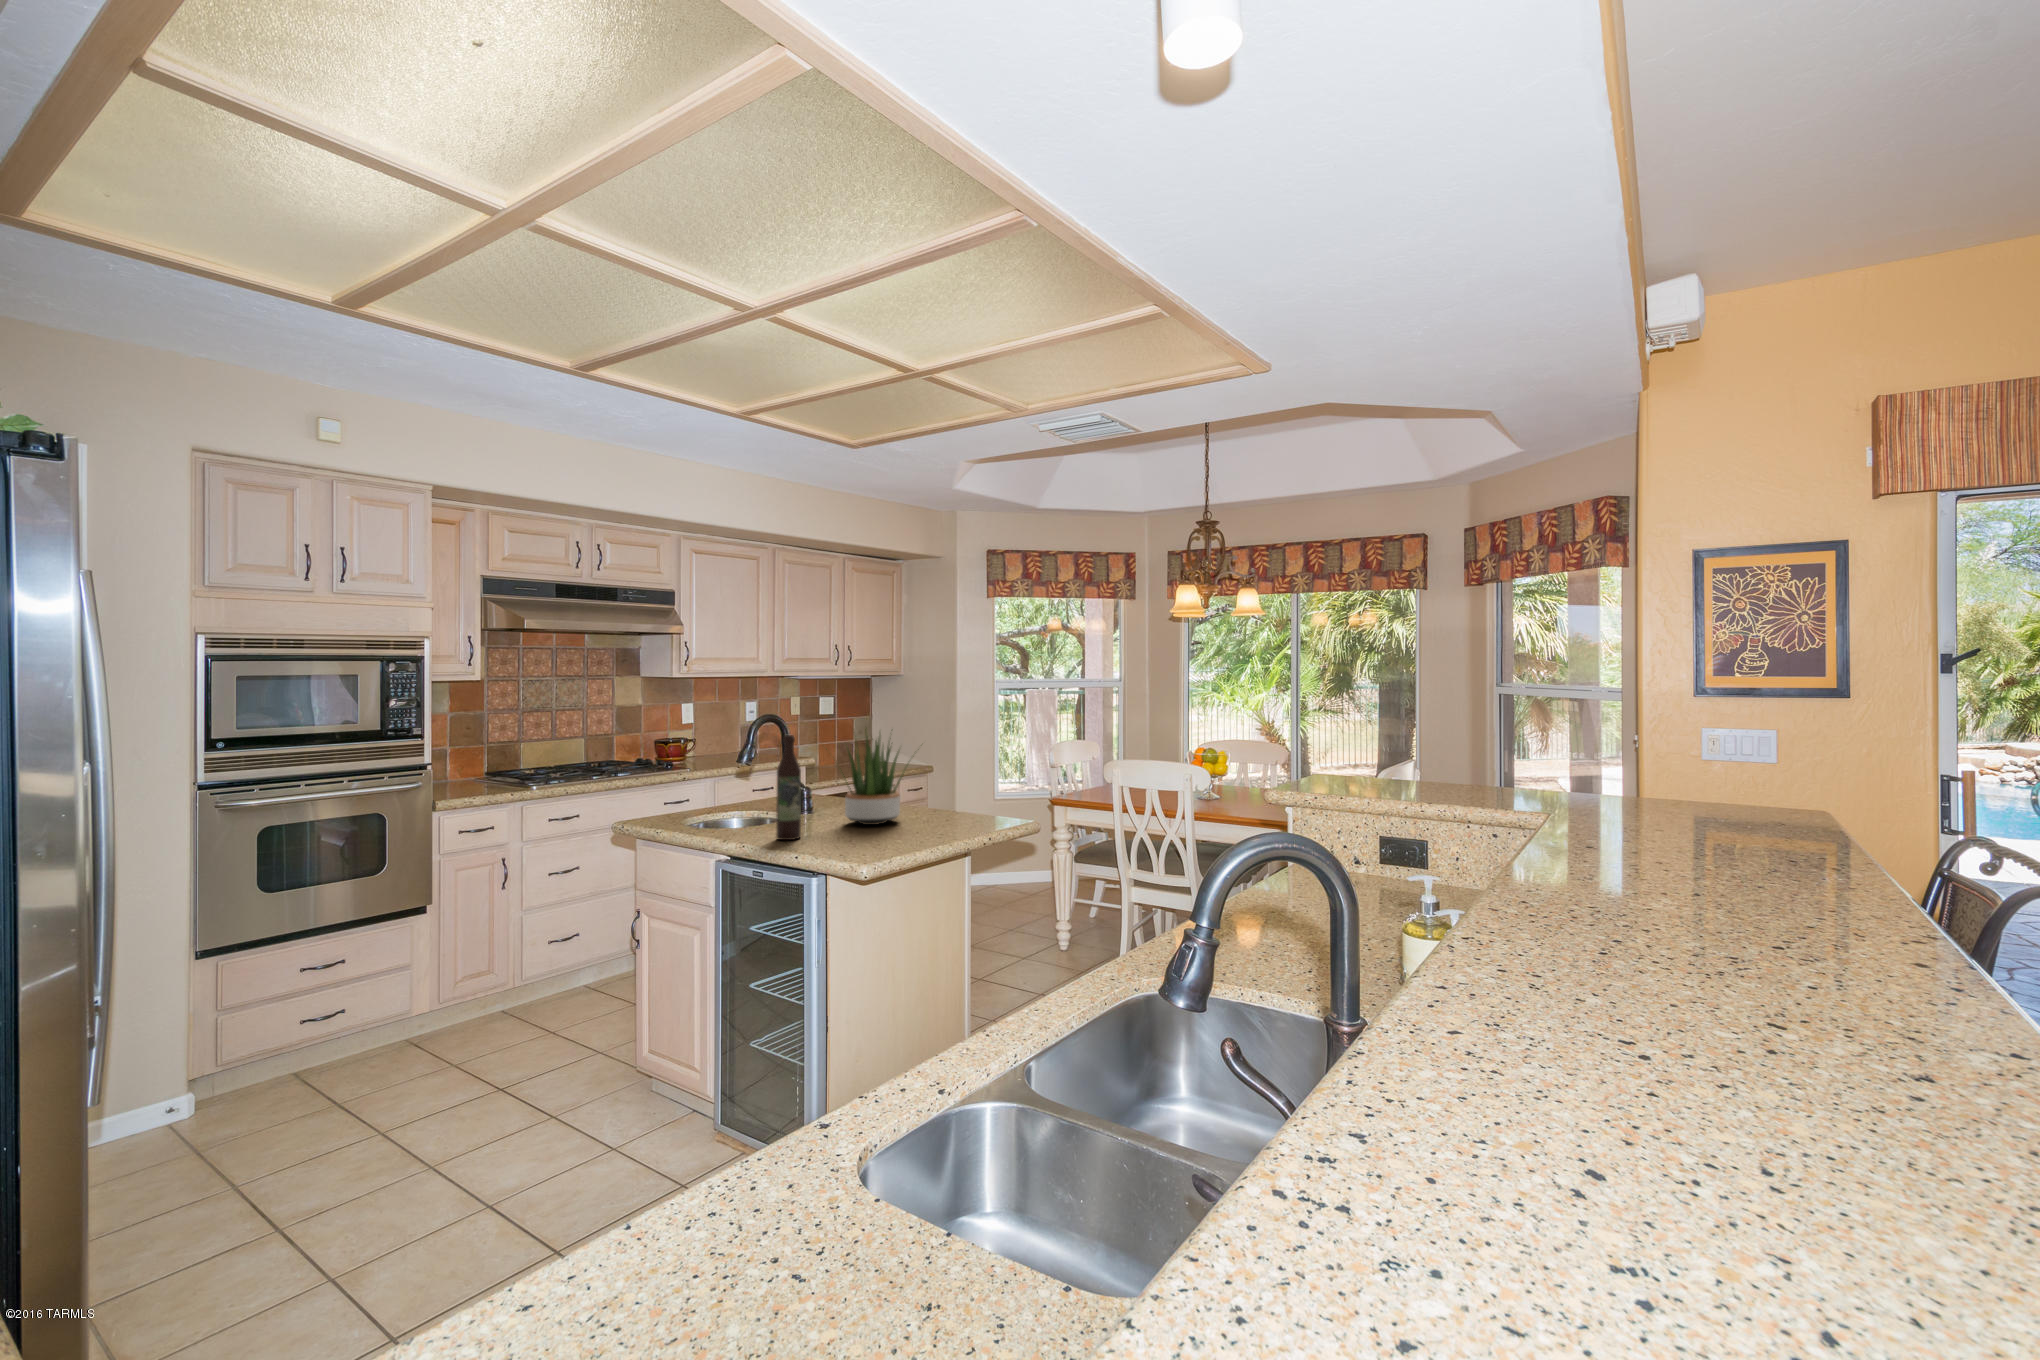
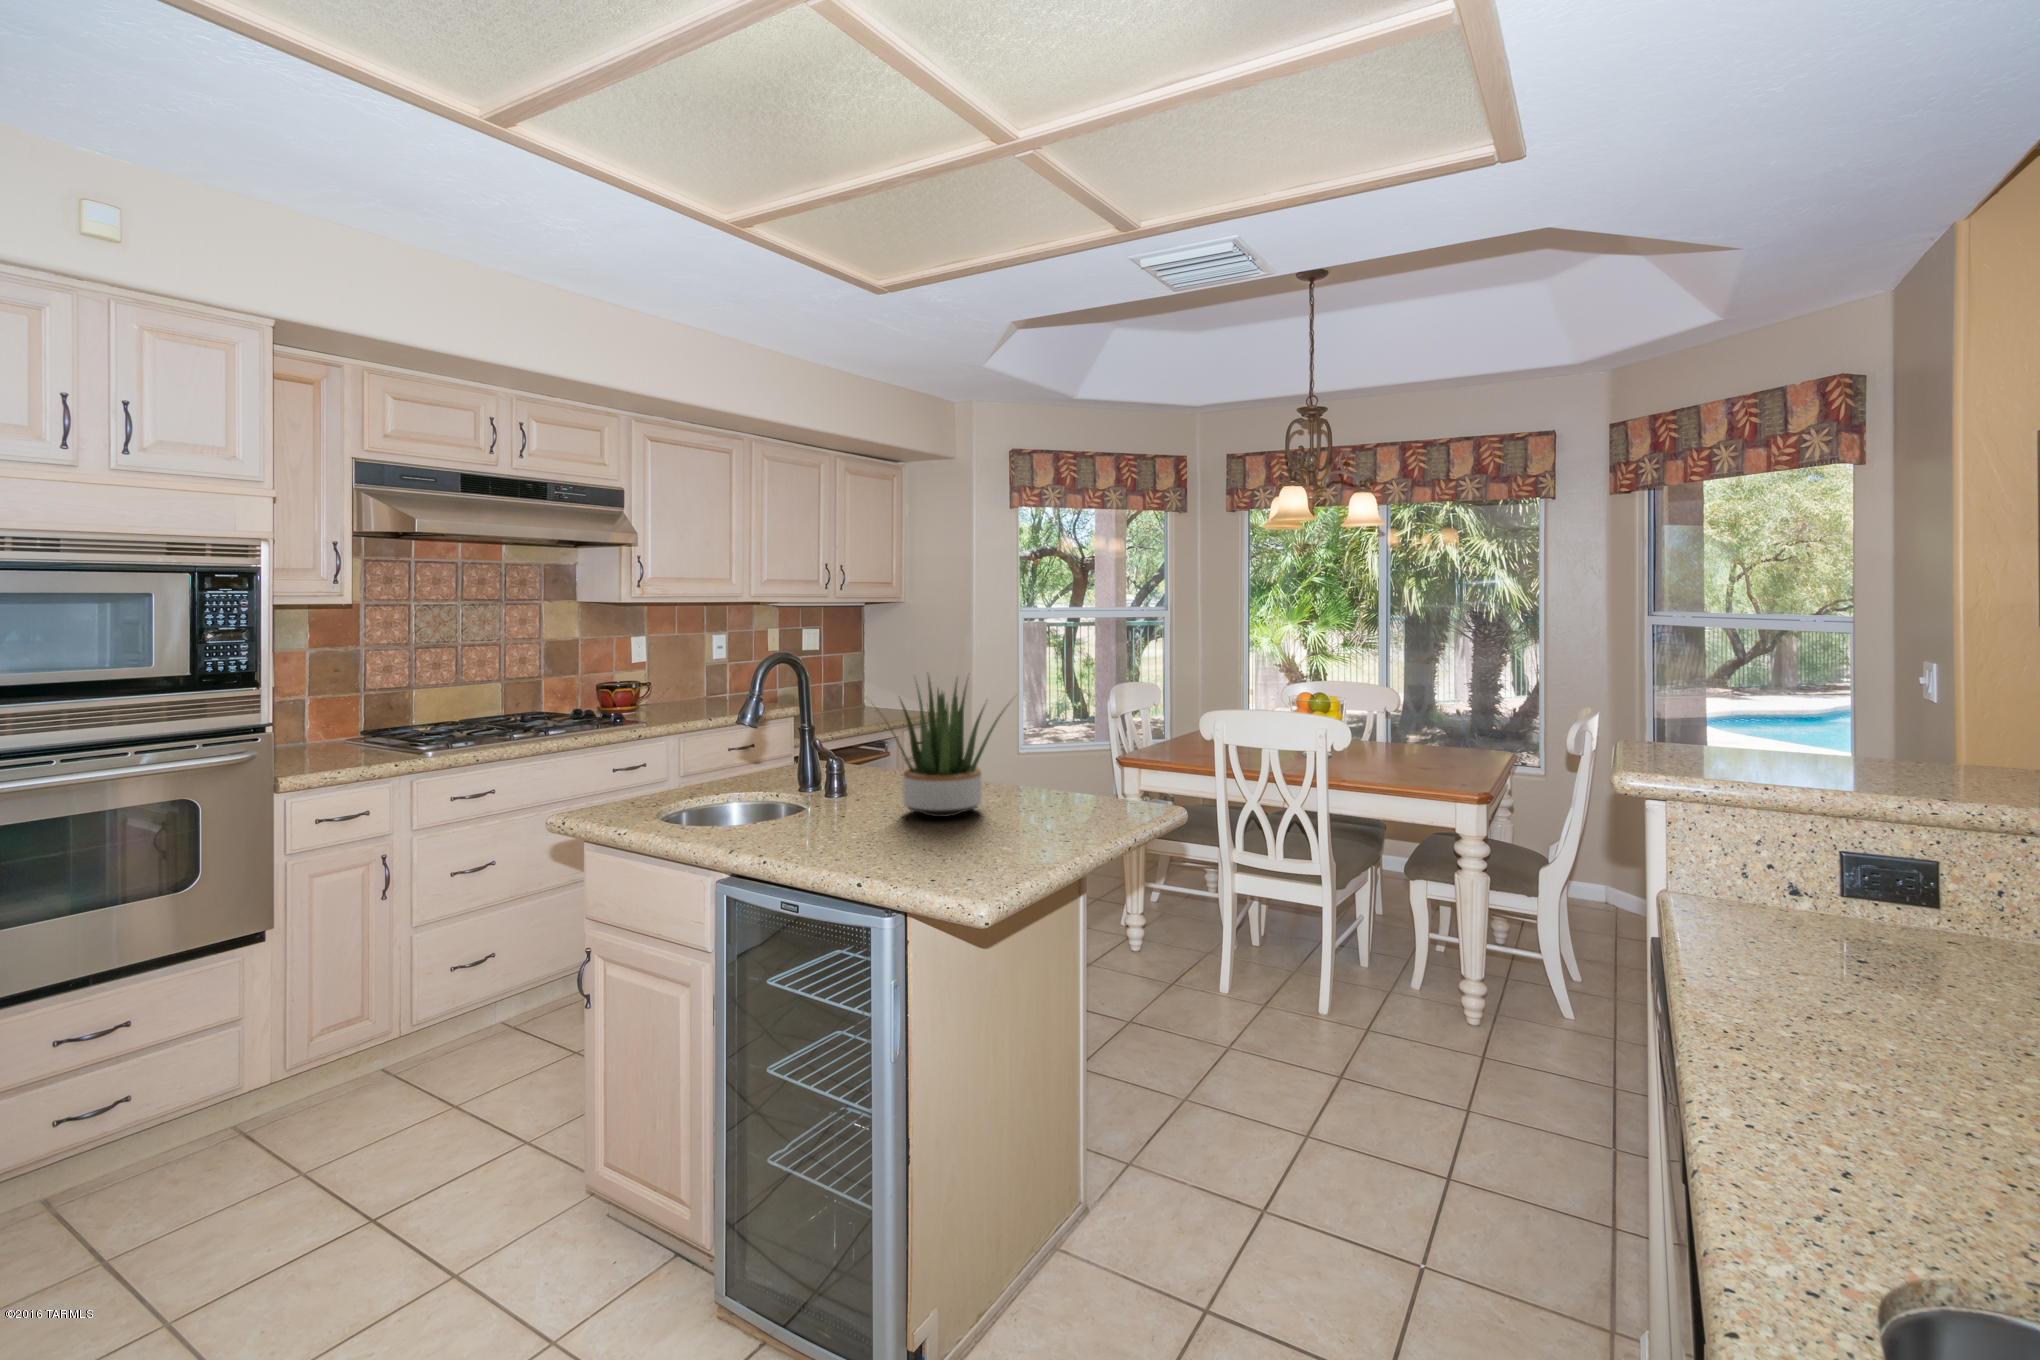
wine bottle: present [776,735,801,840] -> none [811,686,848,848]

